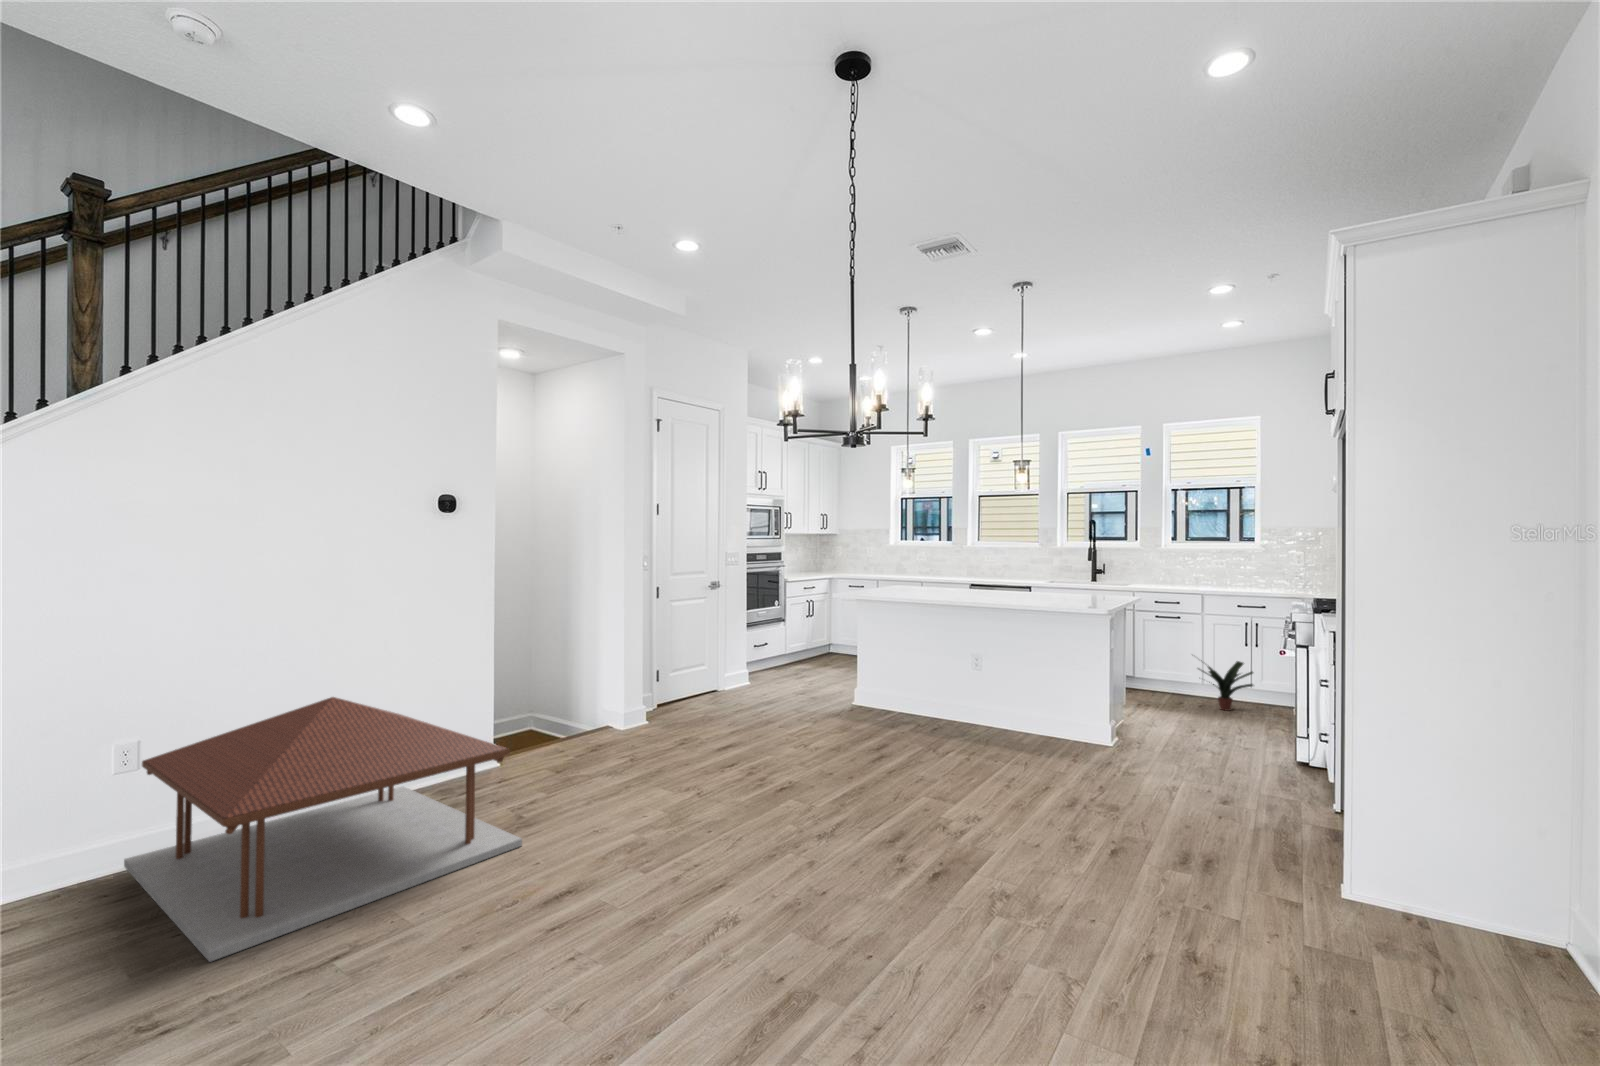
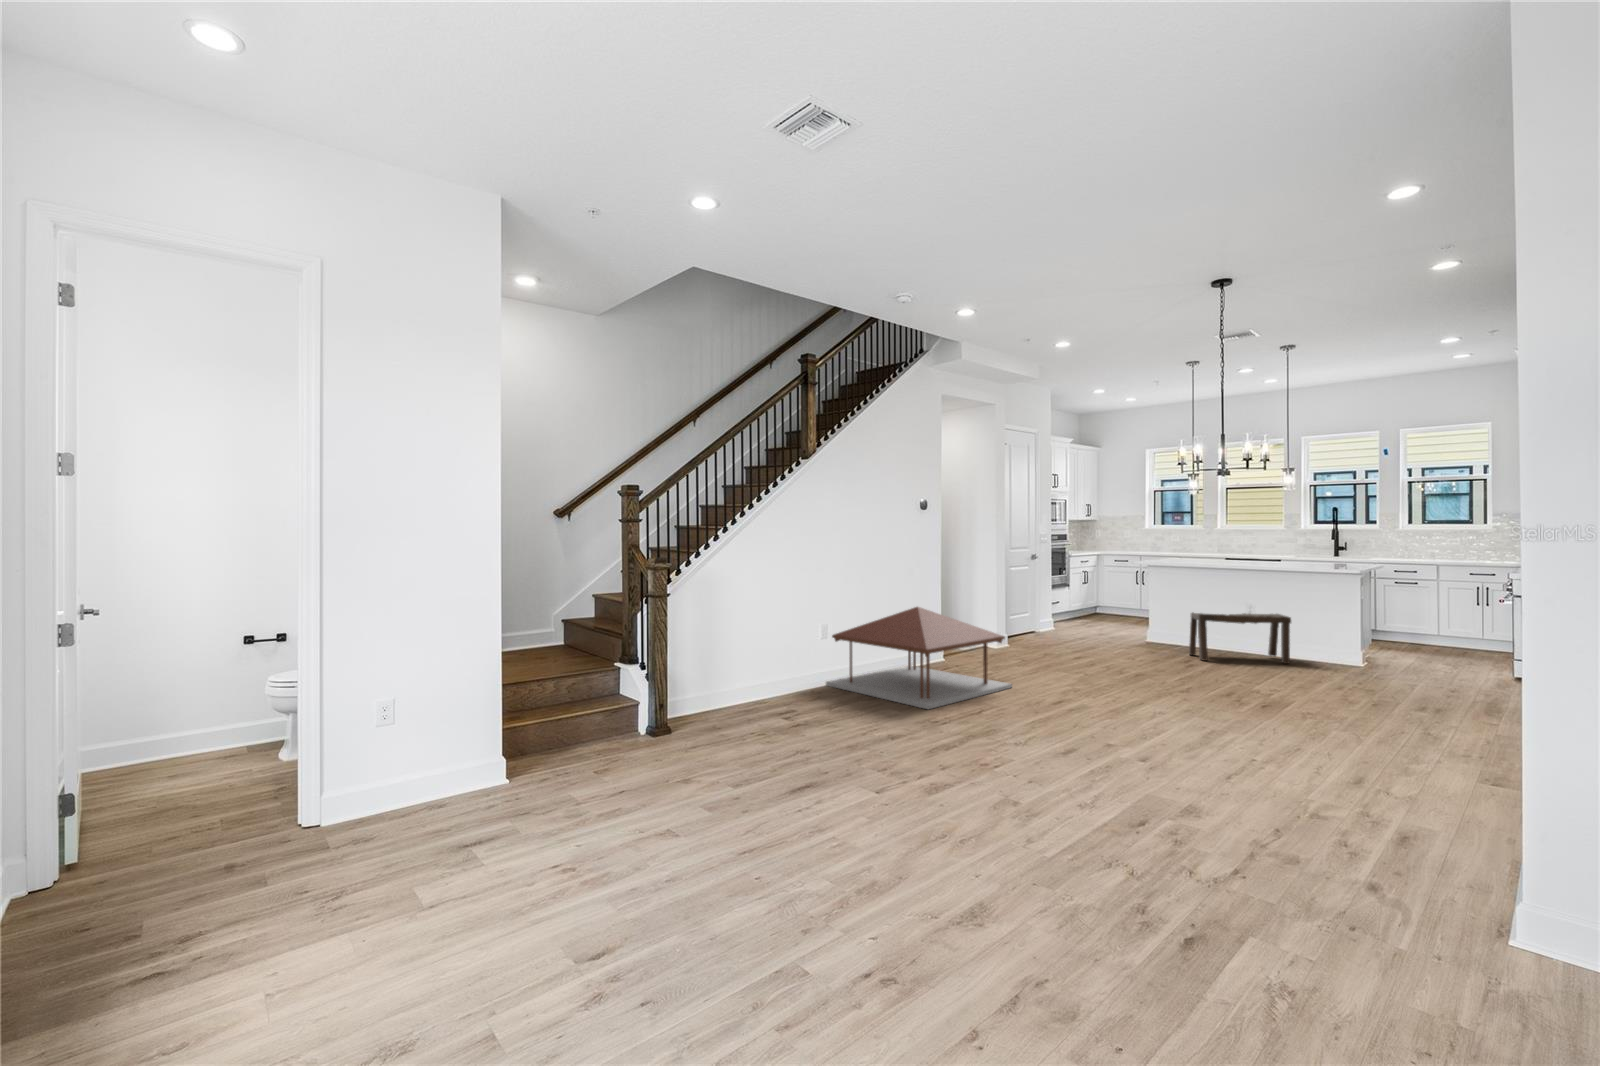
potted plant: present [1199,660,1253,711] -> none [1426,610,1484,653]
bench: none [894,668,1023,745] -> present [1189,613,1291,664]

